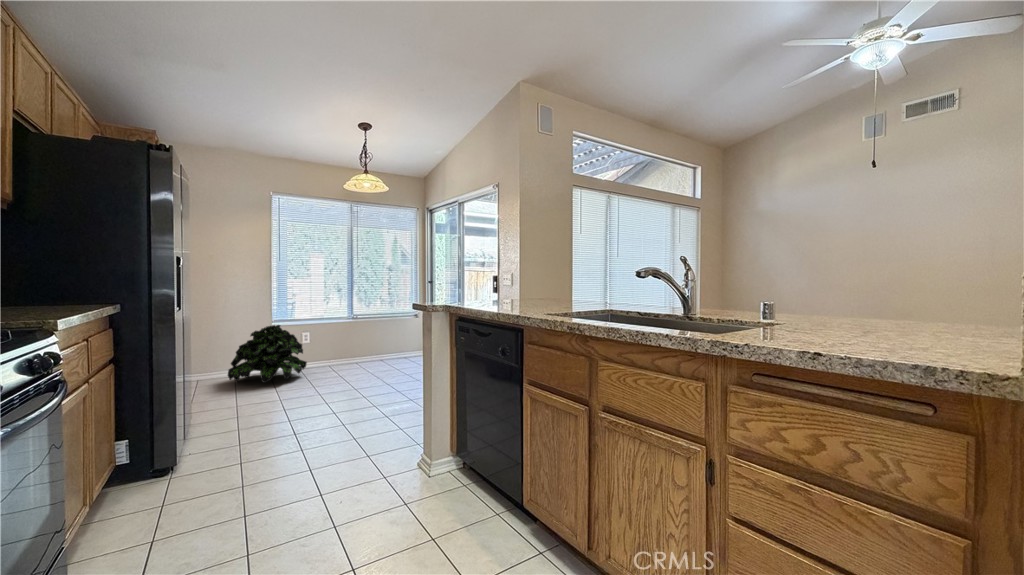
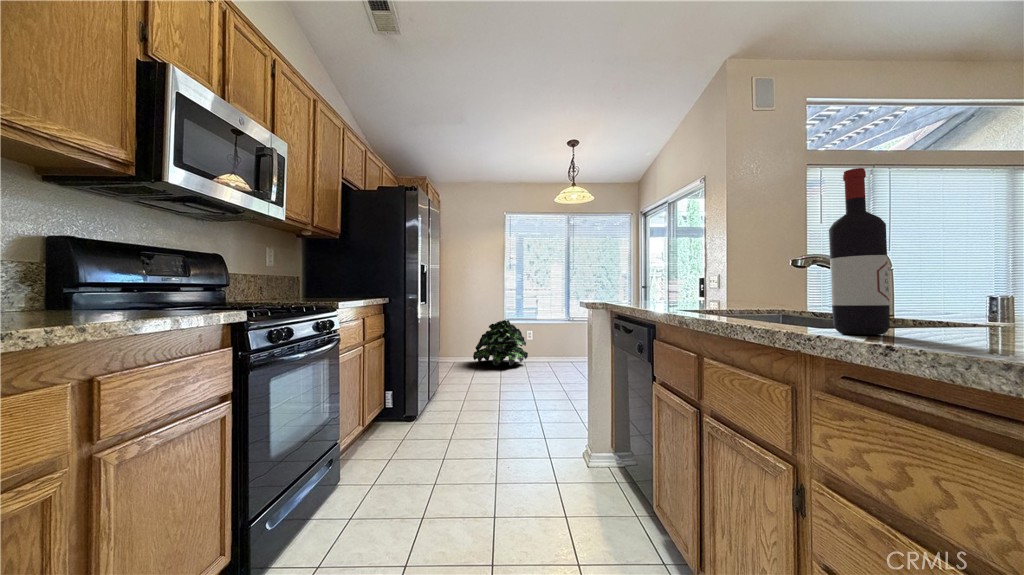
wine bottle: none [737,215,777,341] -> present [829,168,890,335]

